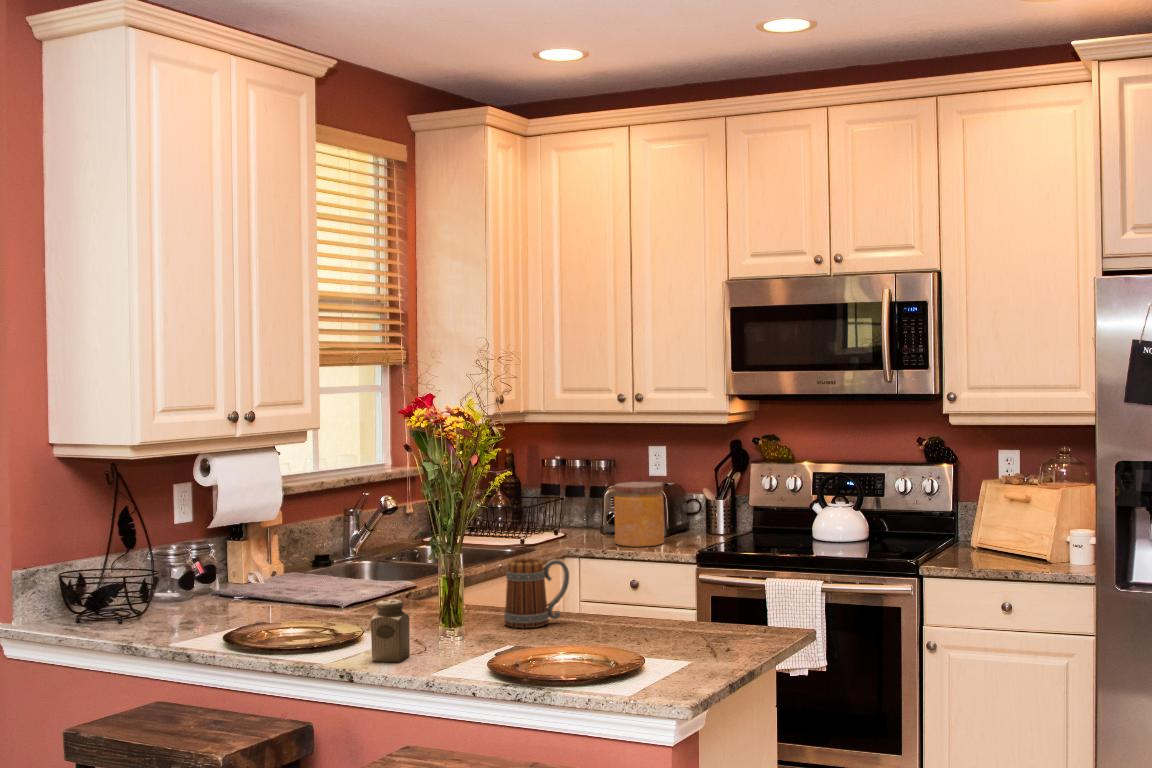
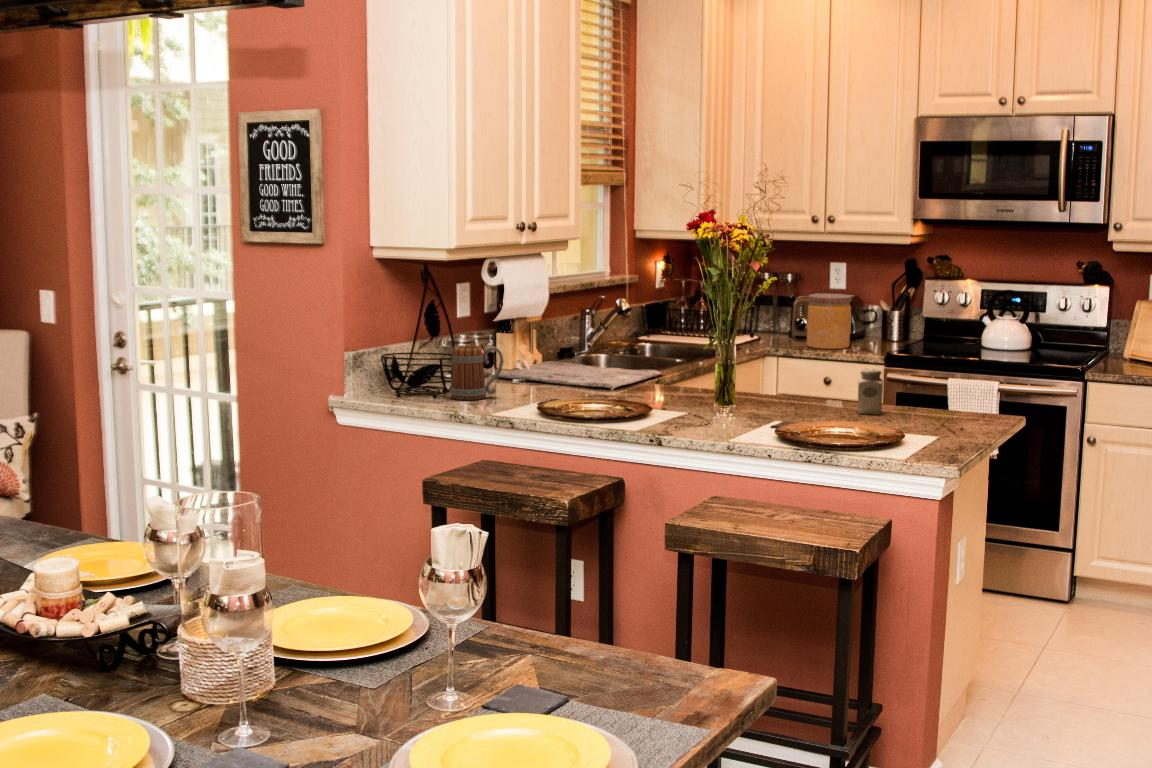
mug: present [504,558,569,628] -> present [451,345,503,400]
salt shaker: present [371,599,410,662] -> present [858,369,883,415]

